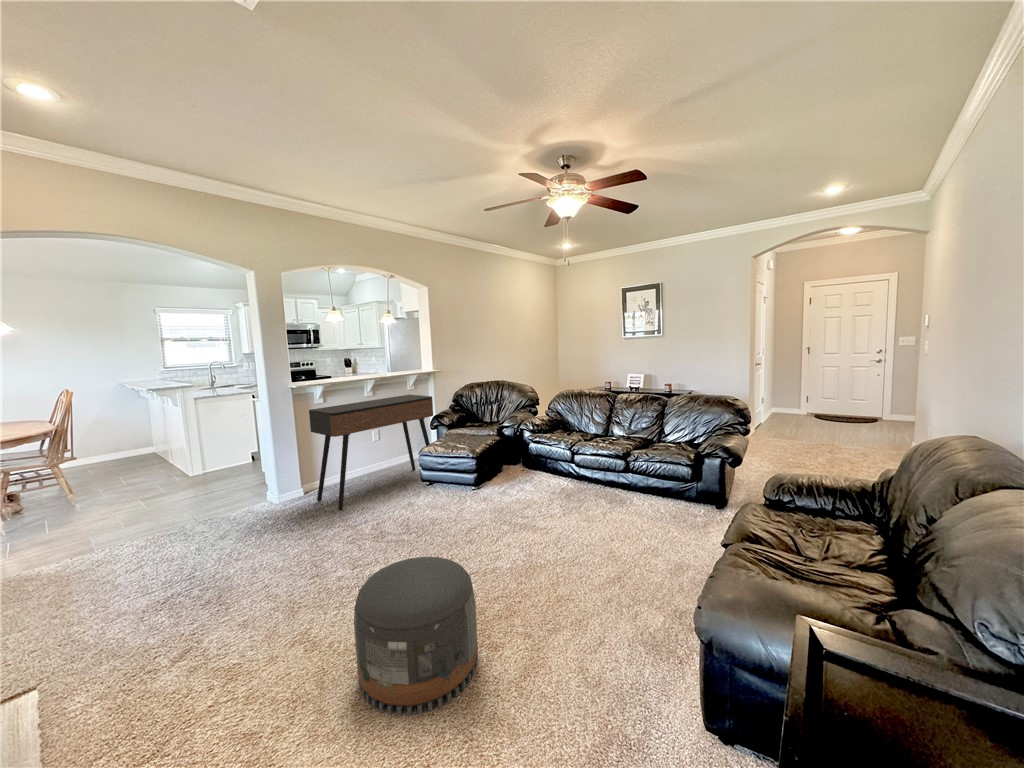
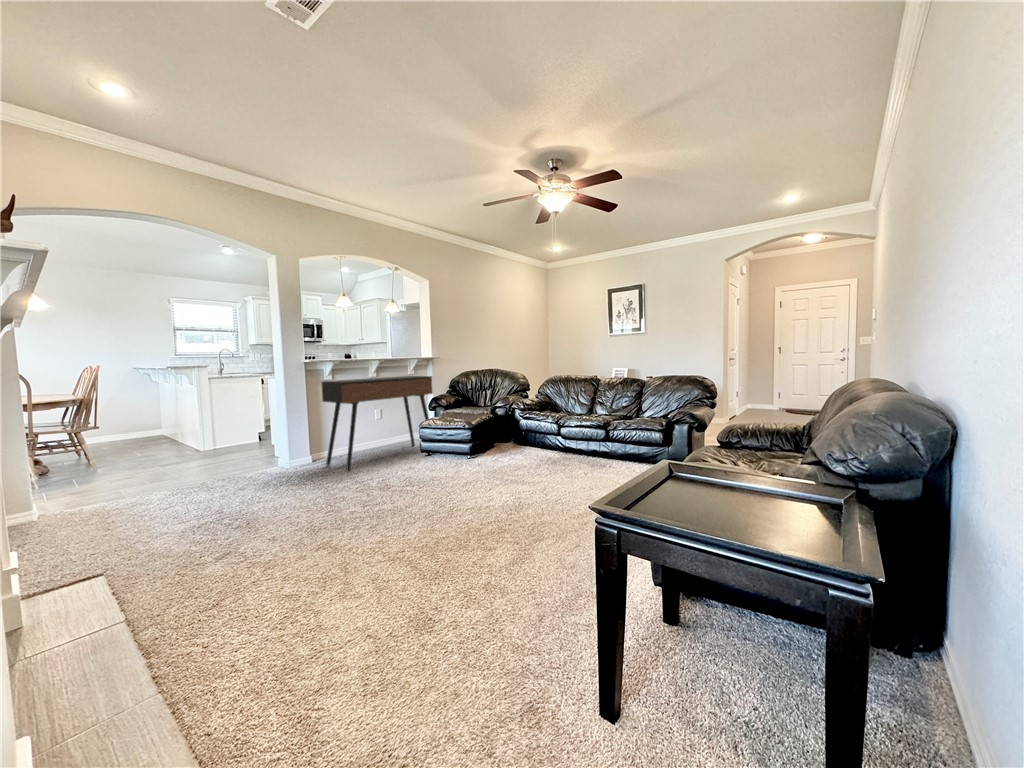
pouf: present [354,557,478,716] -> none [375,475,475,584]

